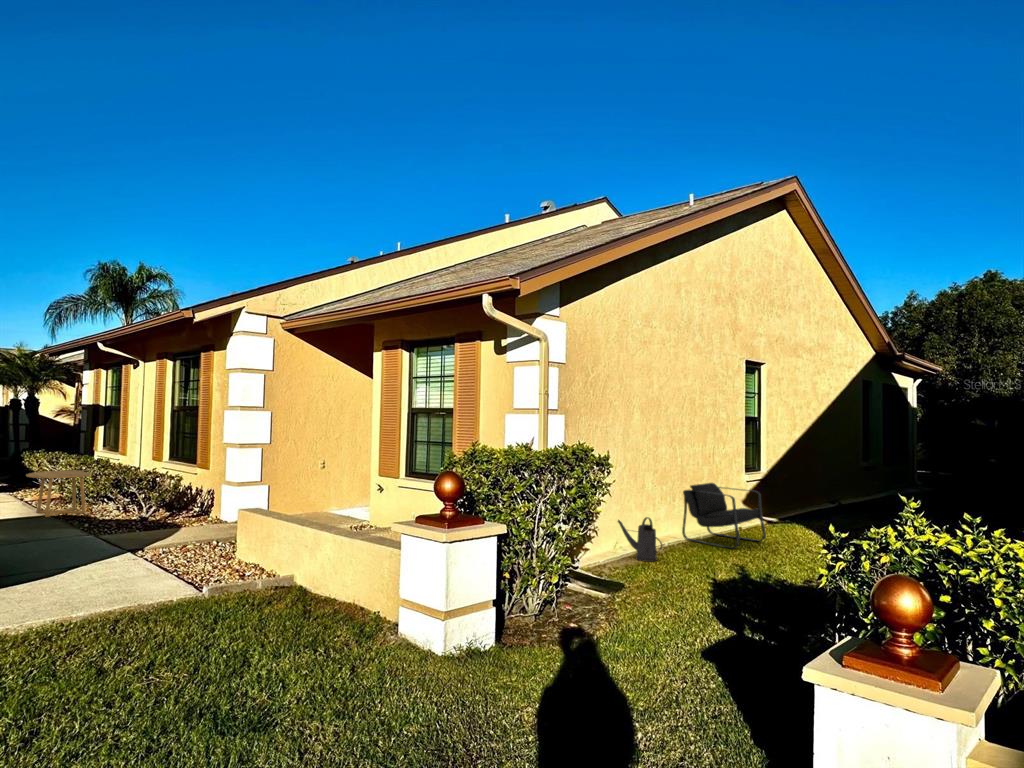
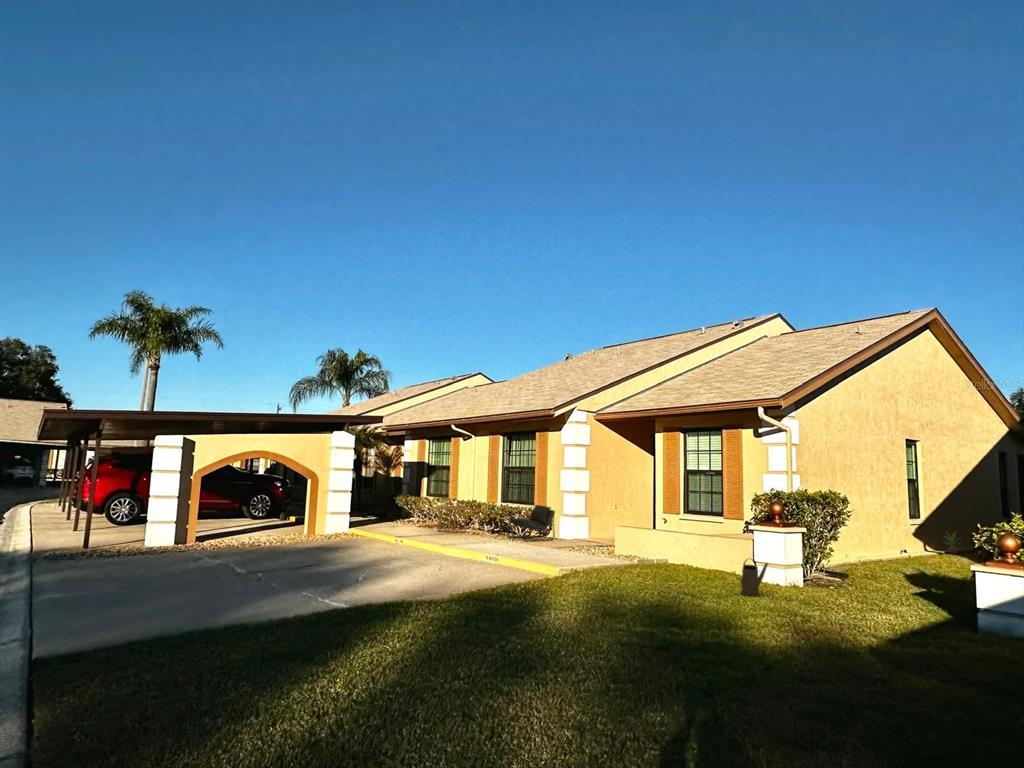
armchair: present [682,483,766,549] -> present [507,505,555,541]
decorative plant: none [778,488,816,520] -> present [948,535,957,554]
watering can: present [618,517,662,562] -> present [741,559,768,596]

